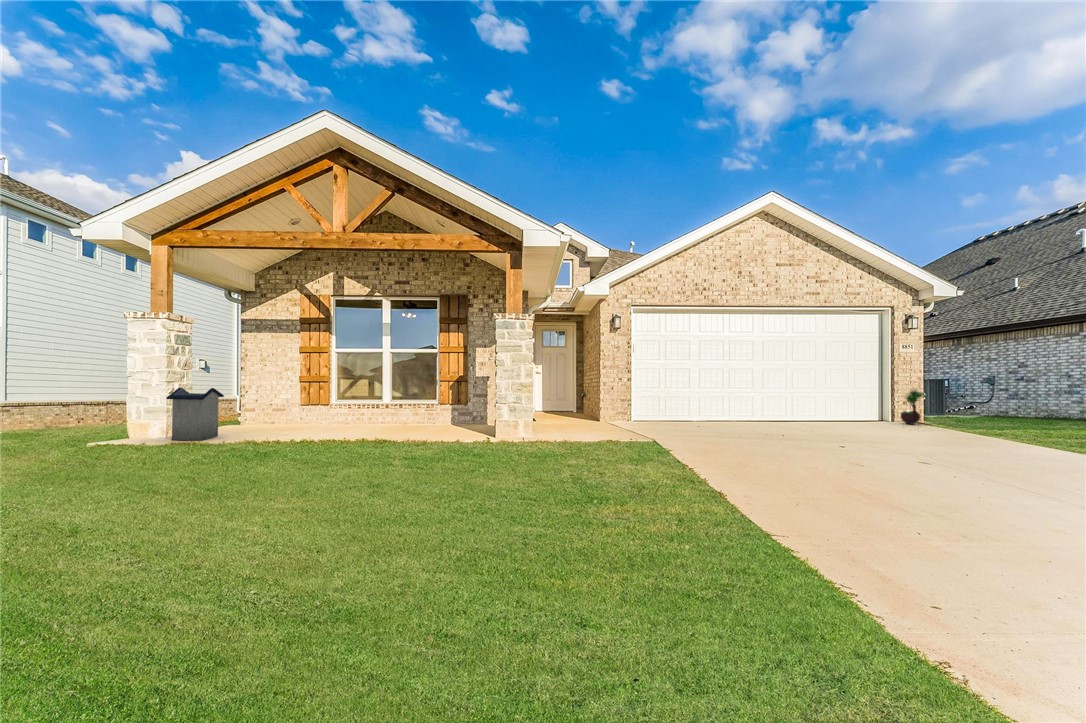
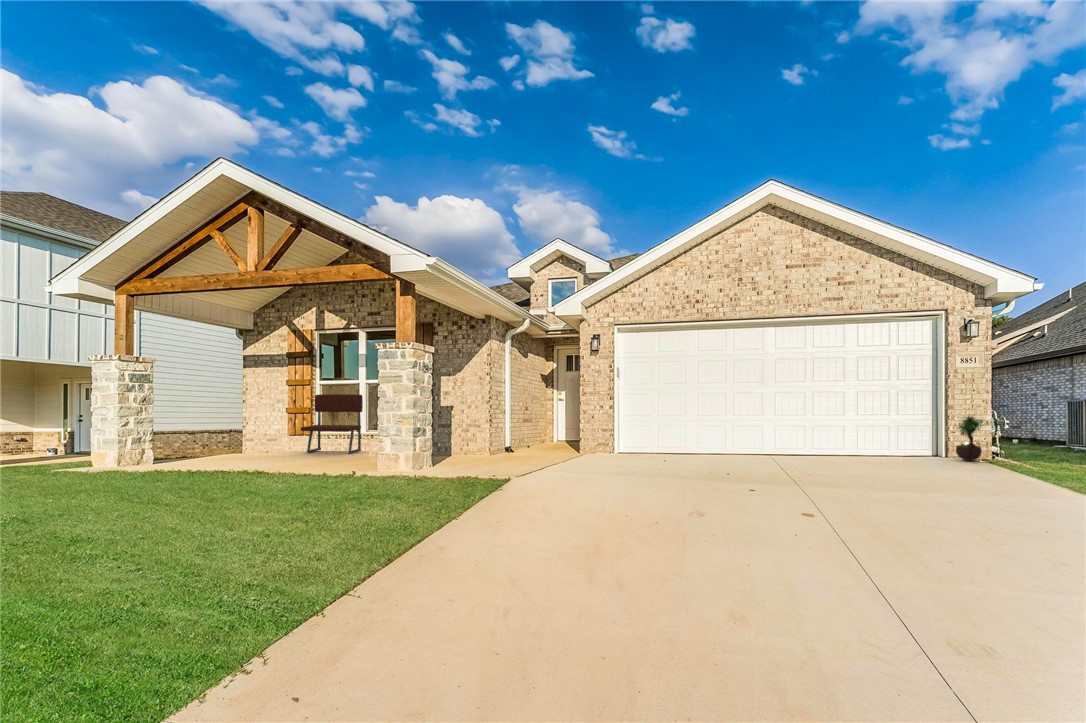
bench: none [330,364,392,425] -> present [301,394,363,454]
trash can: present [166,388,224,440] -> none [146,421,198,467]

